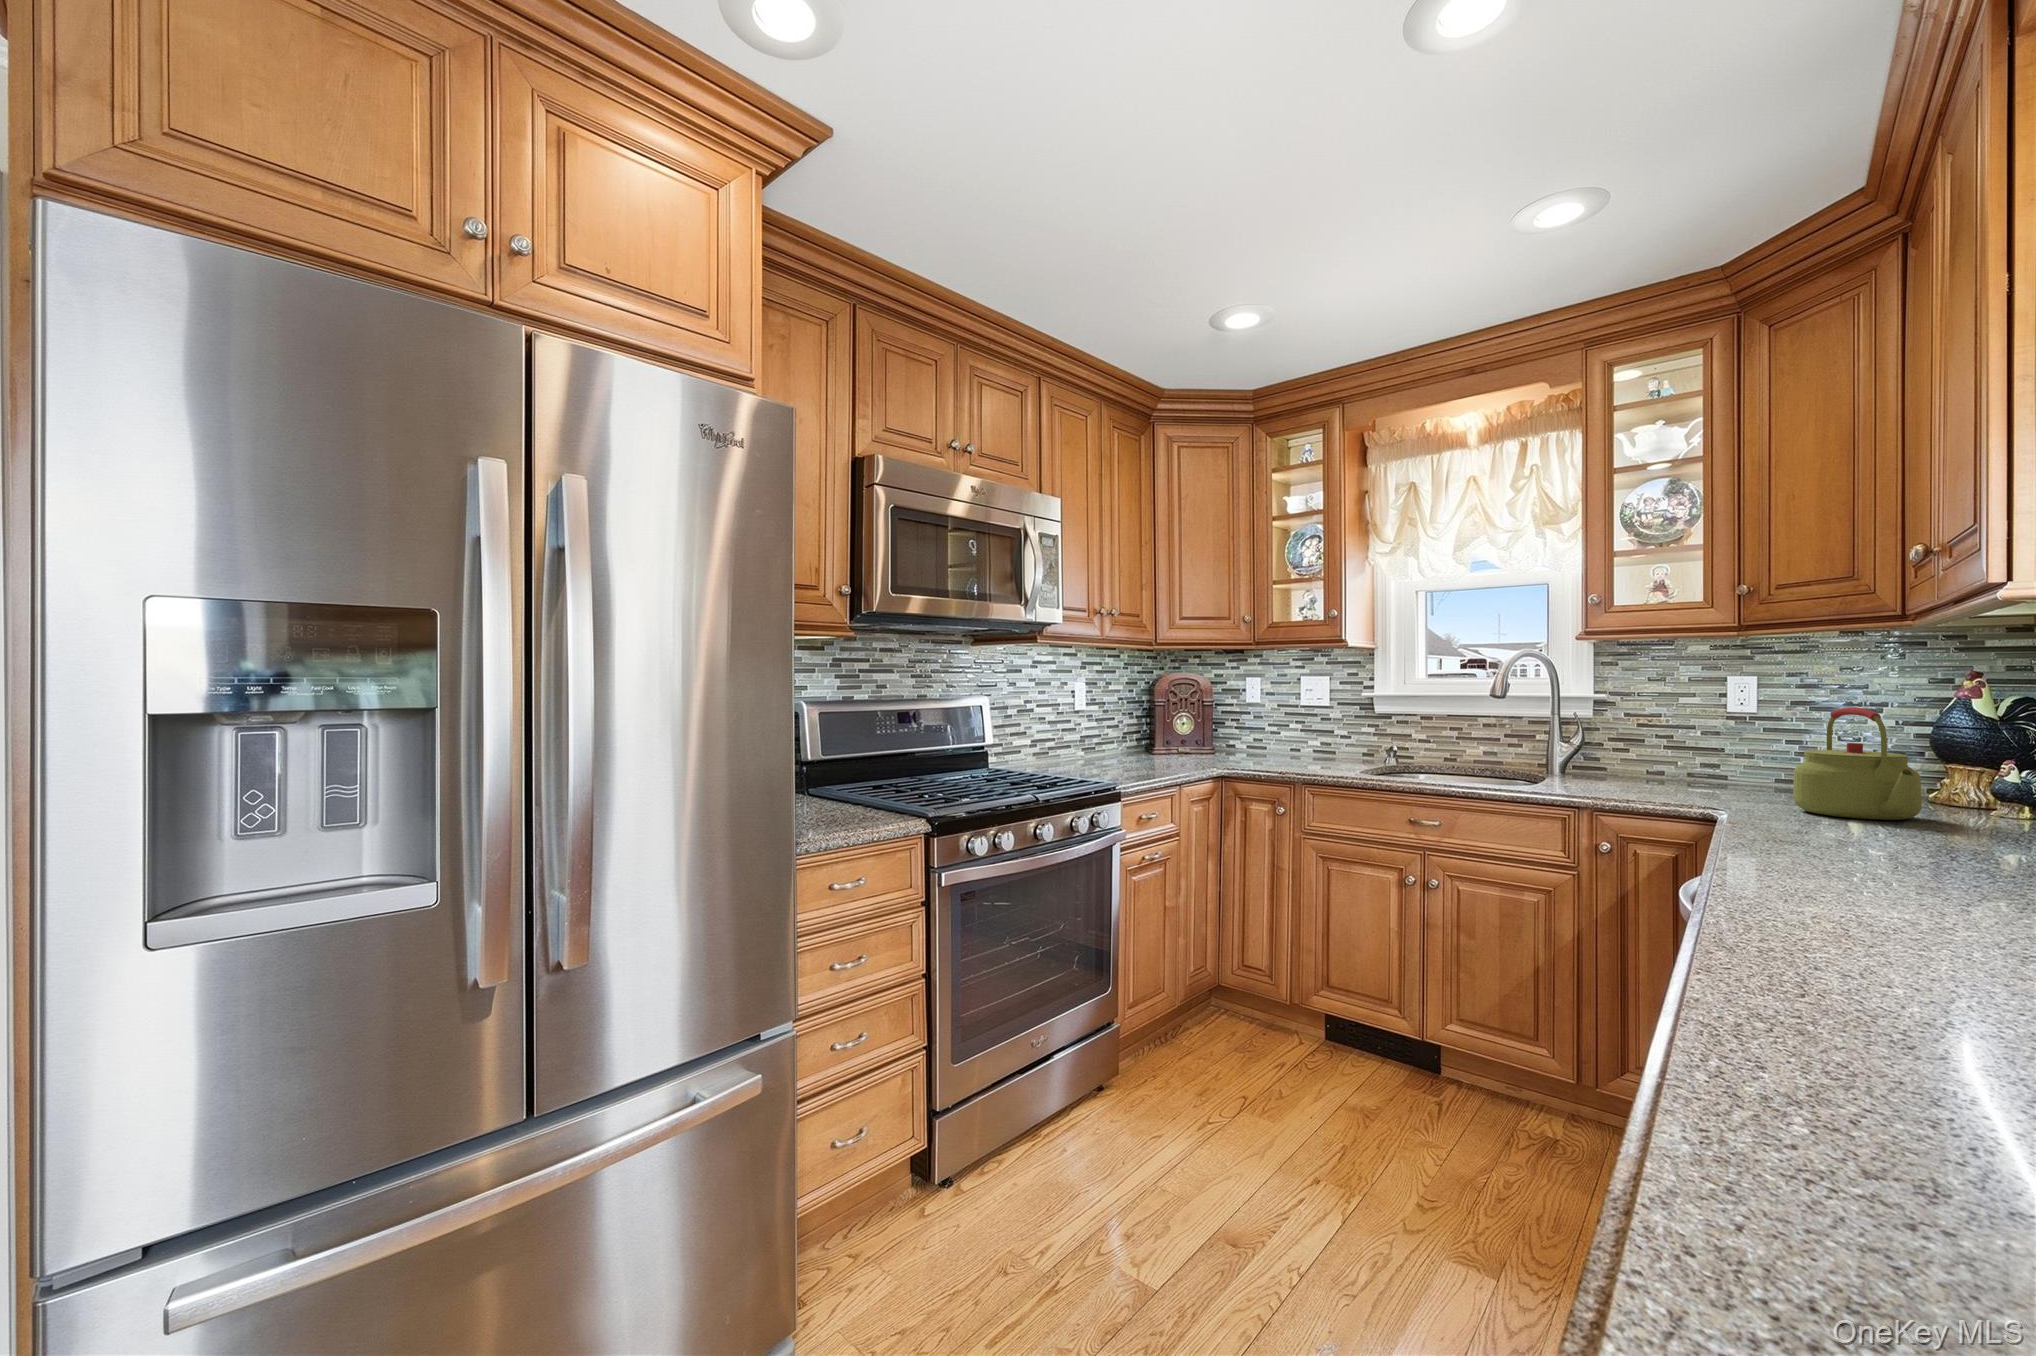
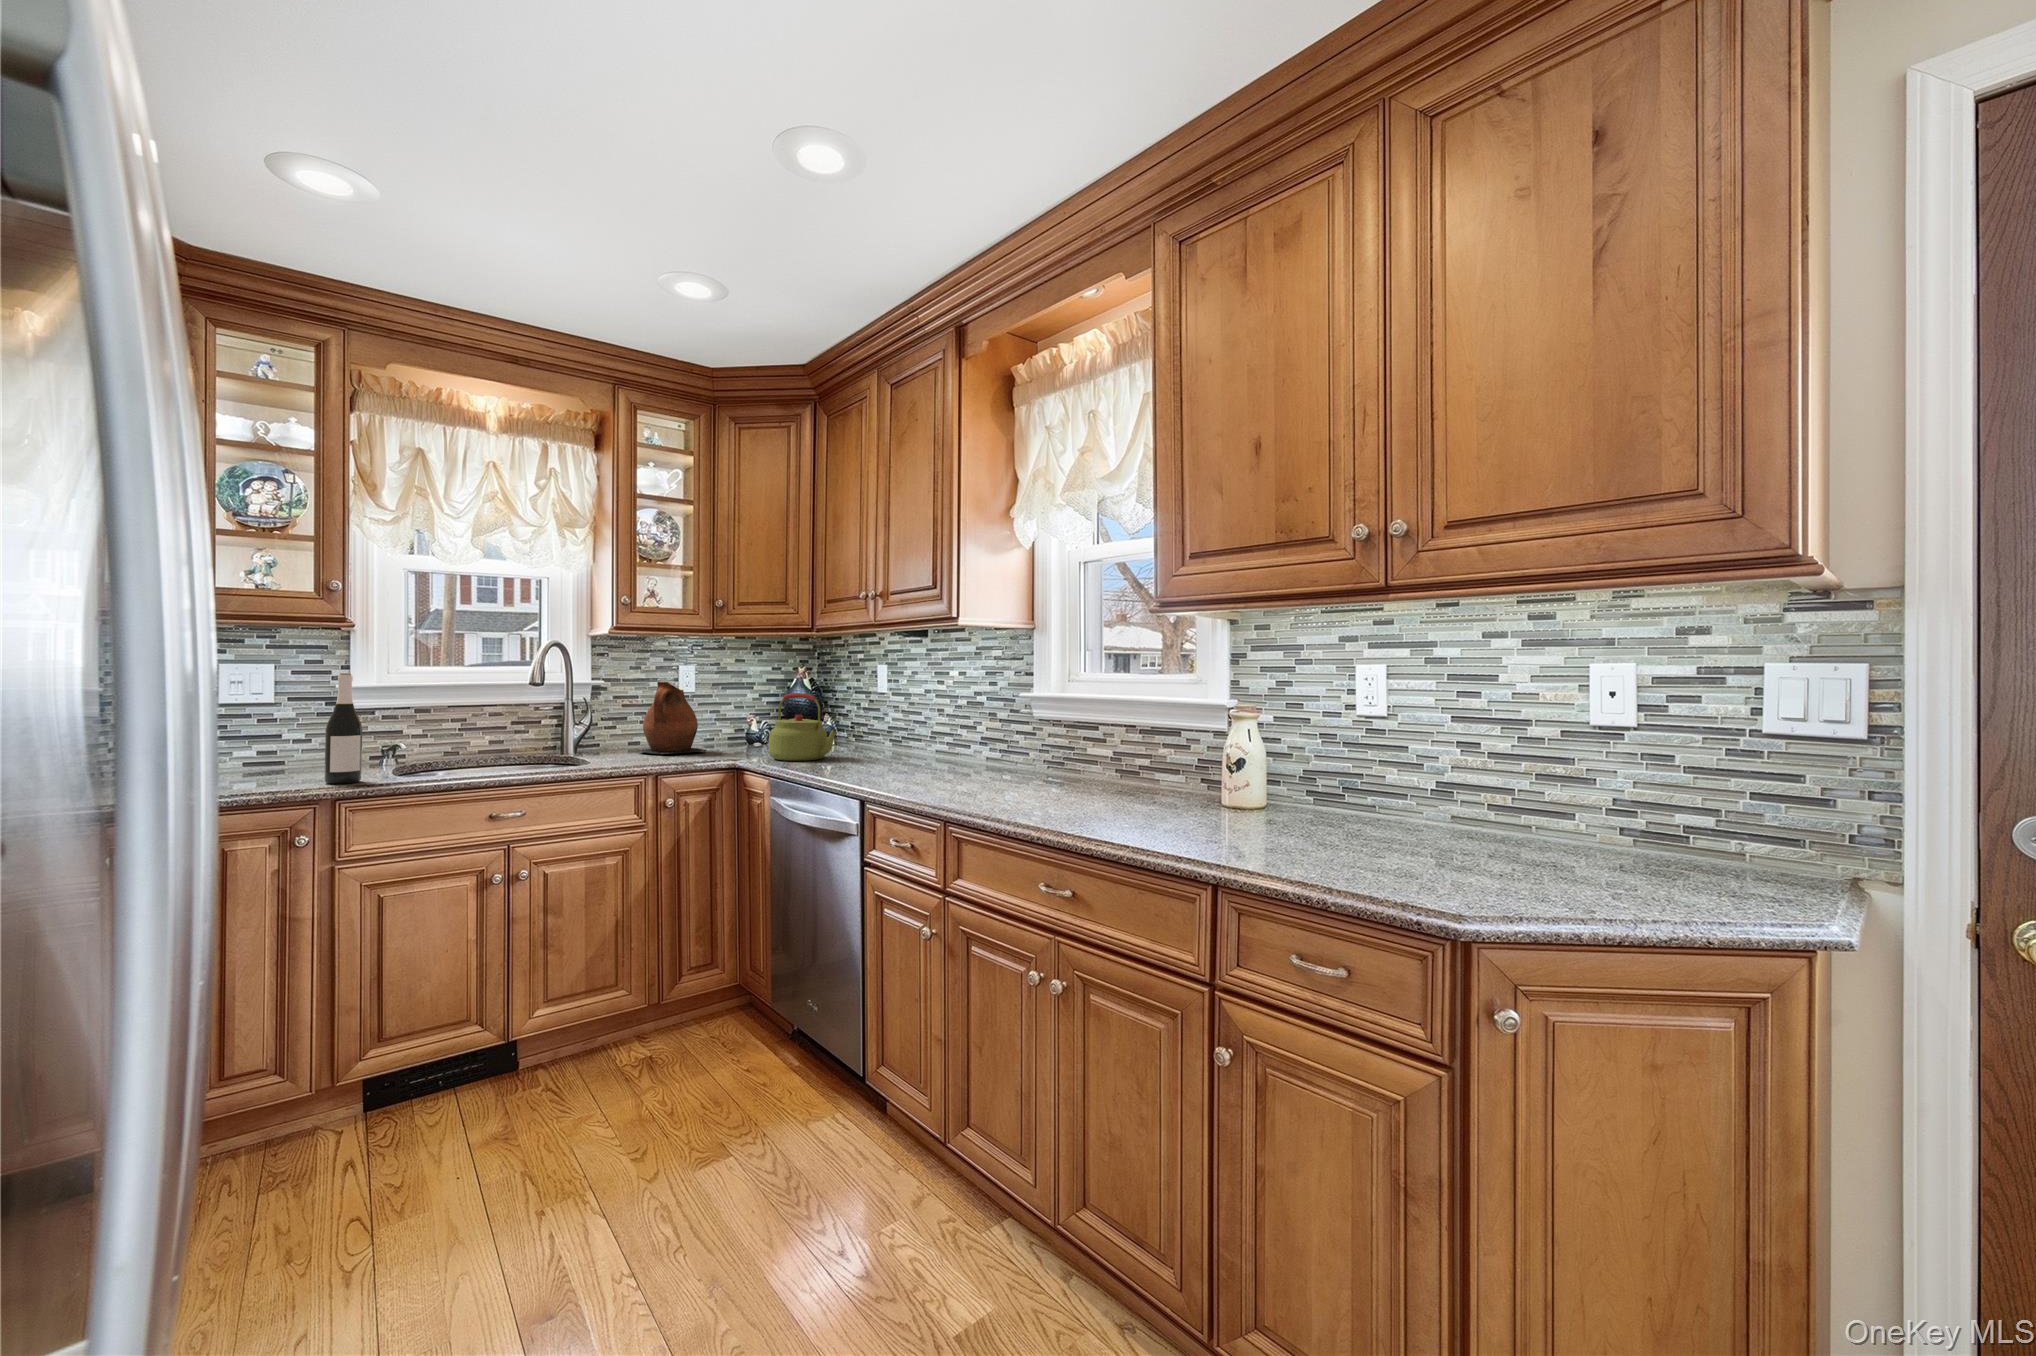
wine bottle: none [1303,684,1327,773] -> present [324,673,362,784]
ceramic pitcher: none [1639,692,1743,791] -> present [639,682,707,754]

